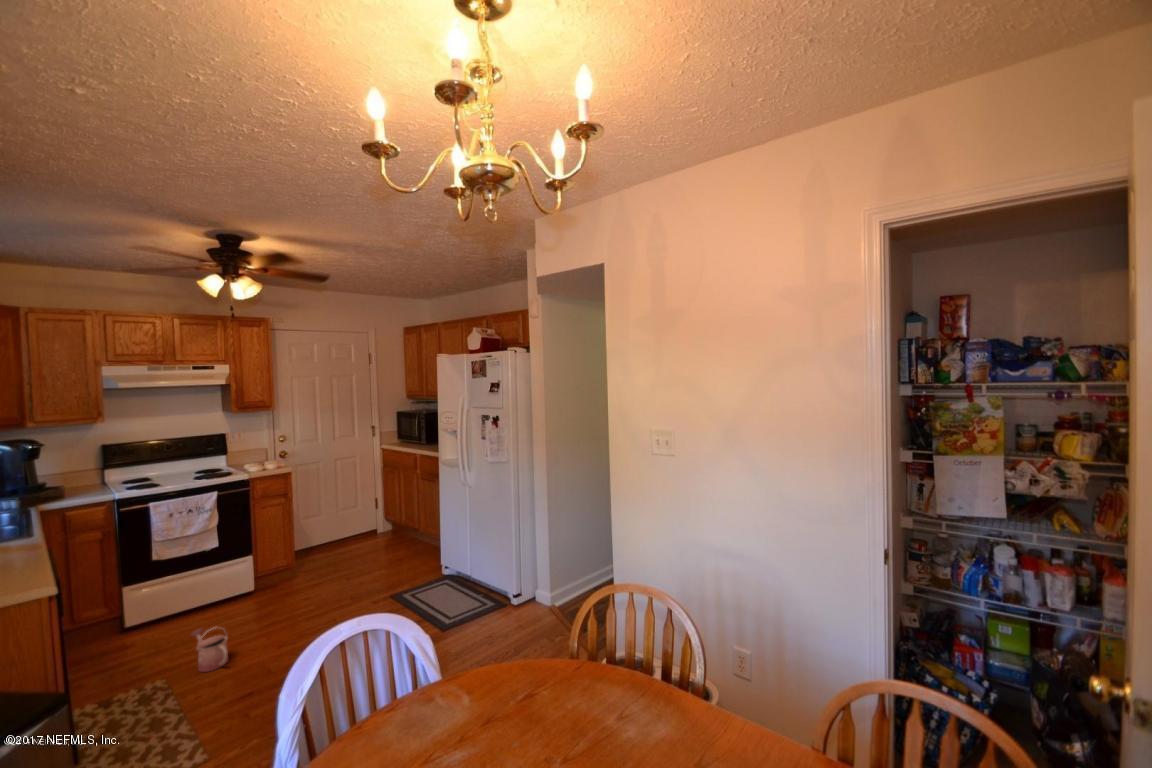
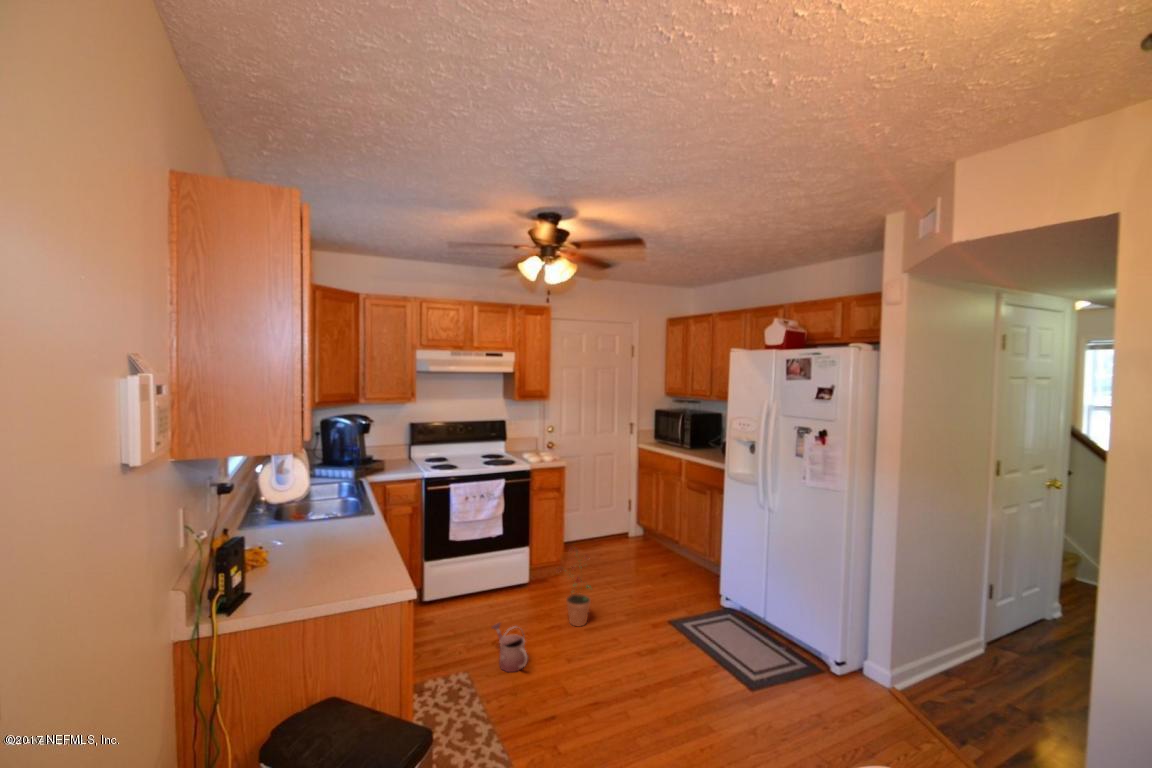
potted plant: none [272,544,313,618] -> present [557,548,592,626]

